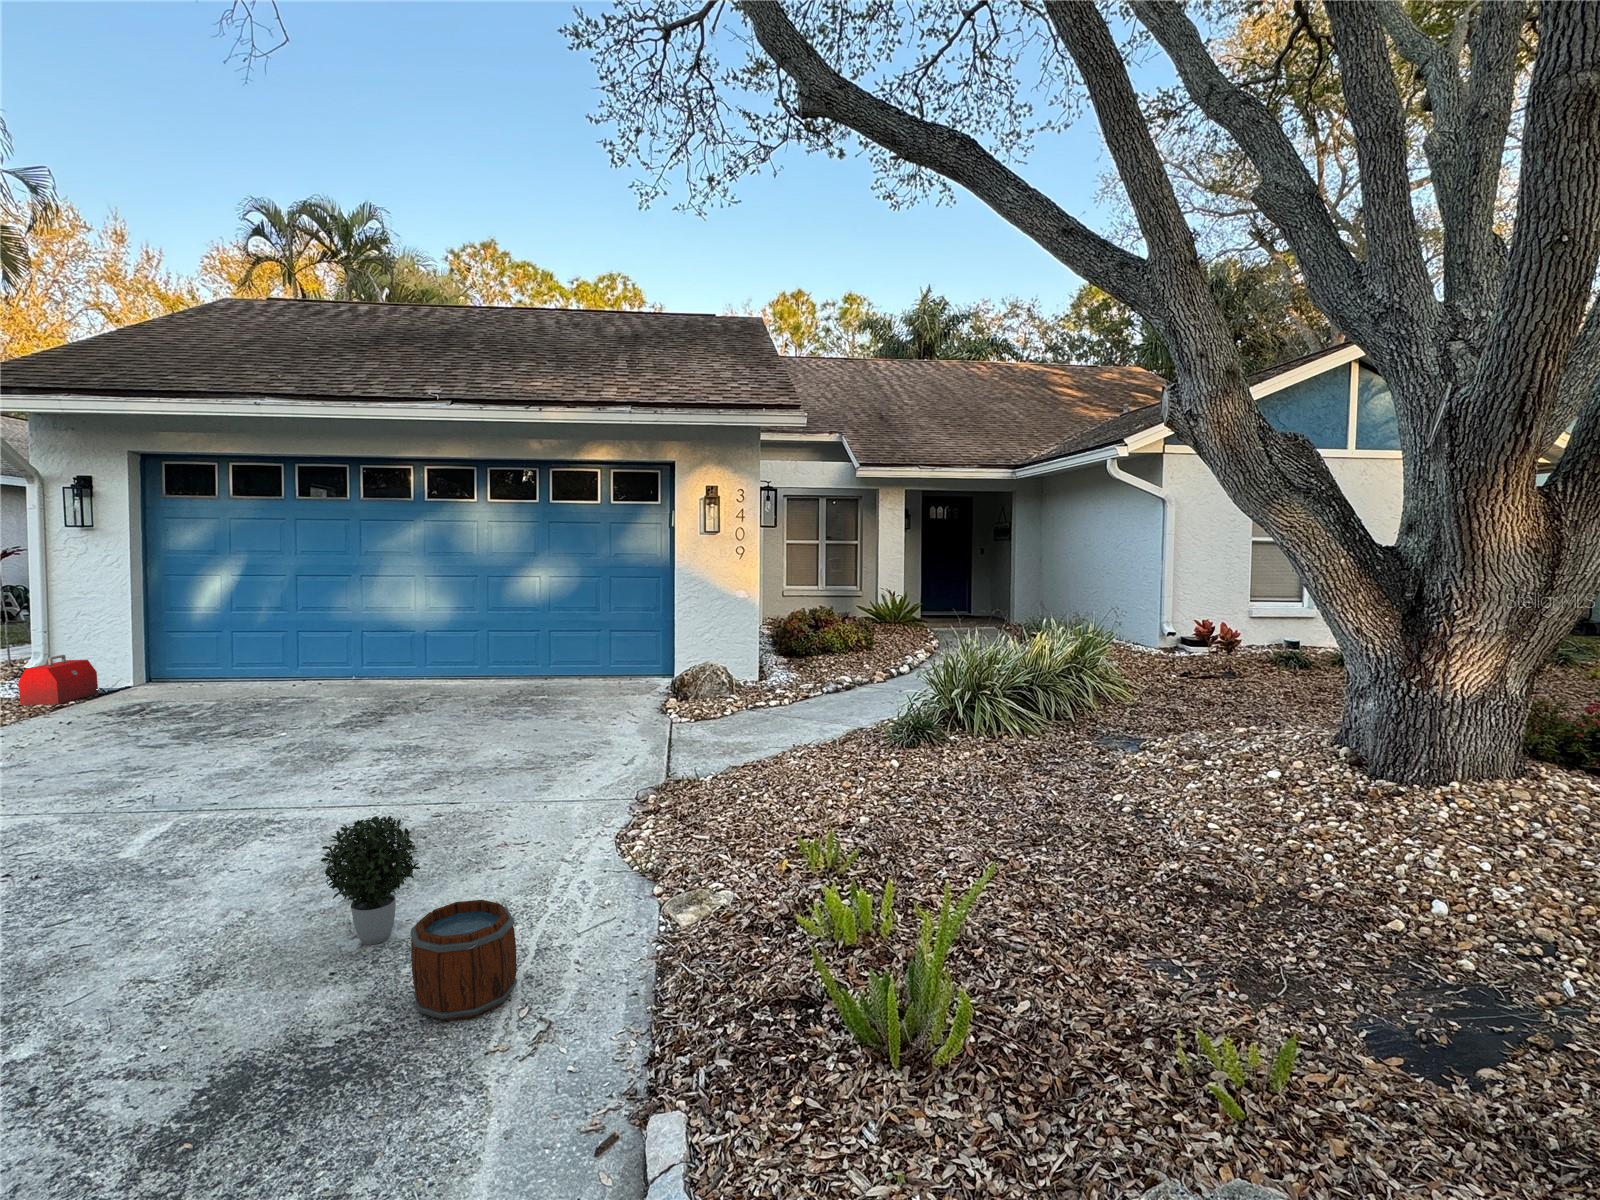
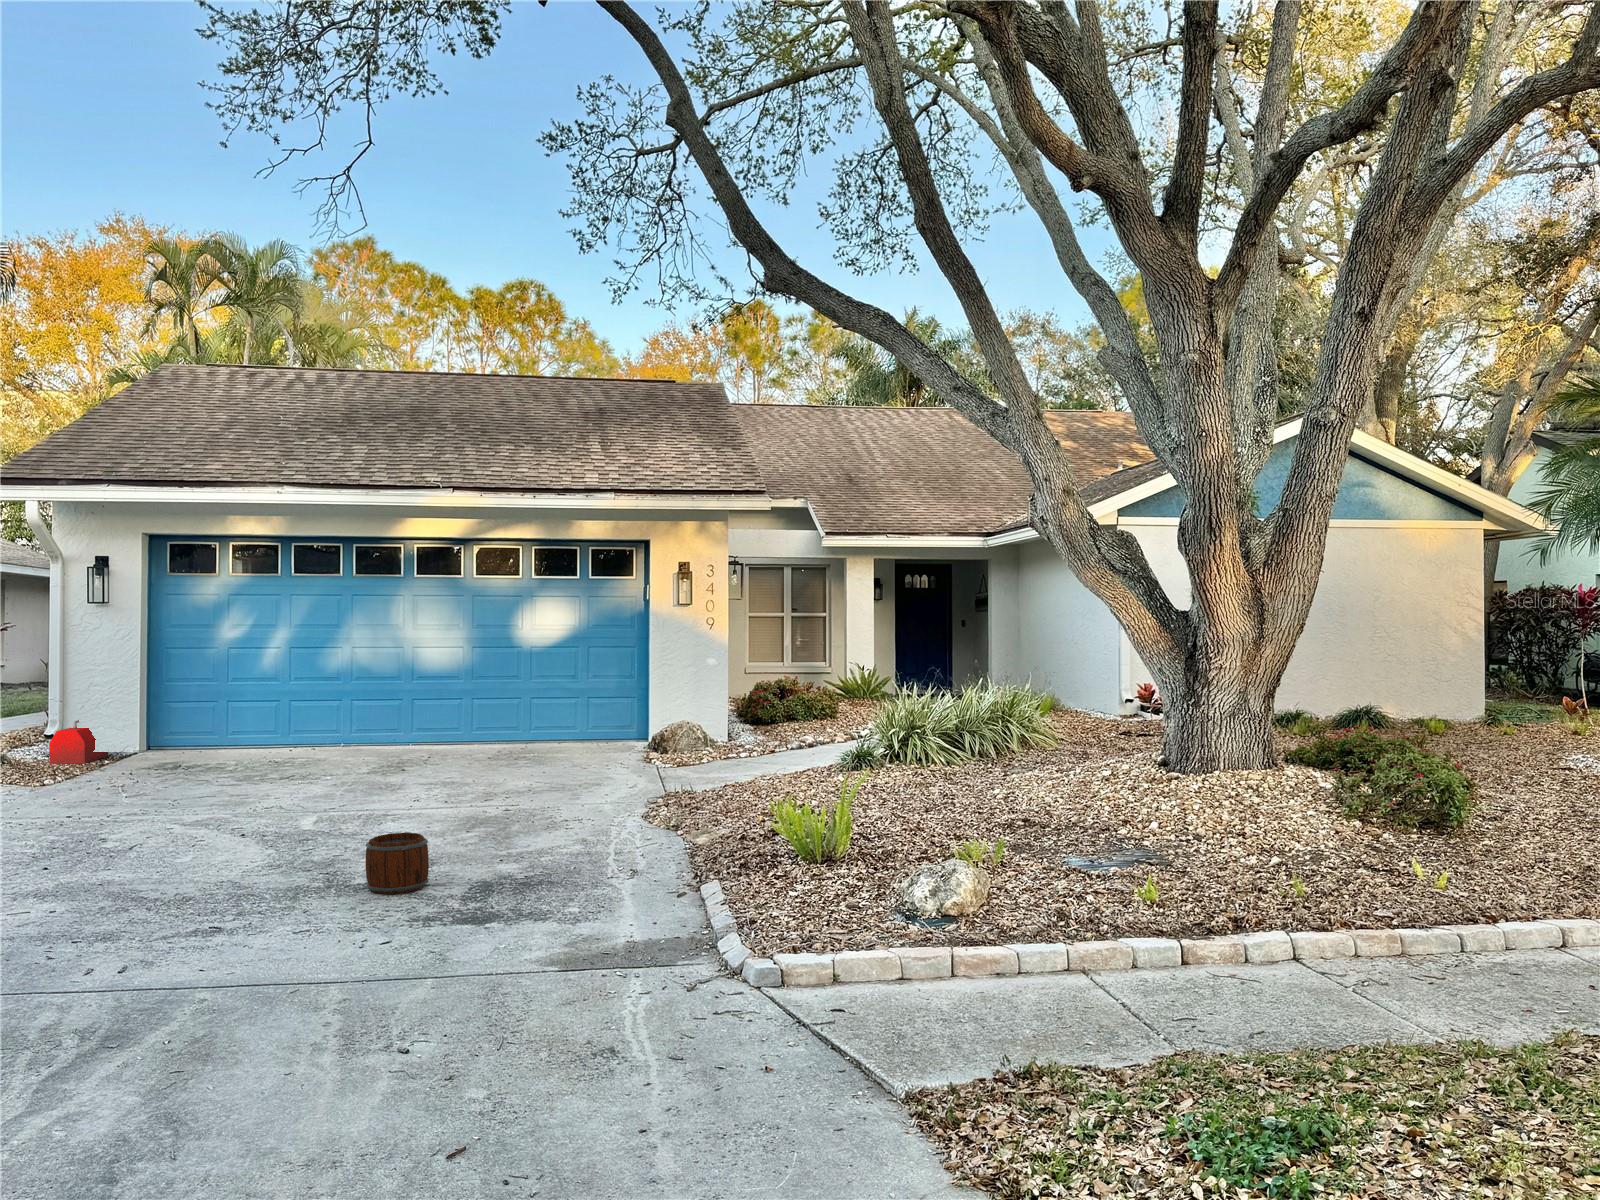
potted plant: present [321,816,420,945] -> none [473,782,532,862]
bucket: present [410,900,517,1021] -> present [366,832,429,894]

